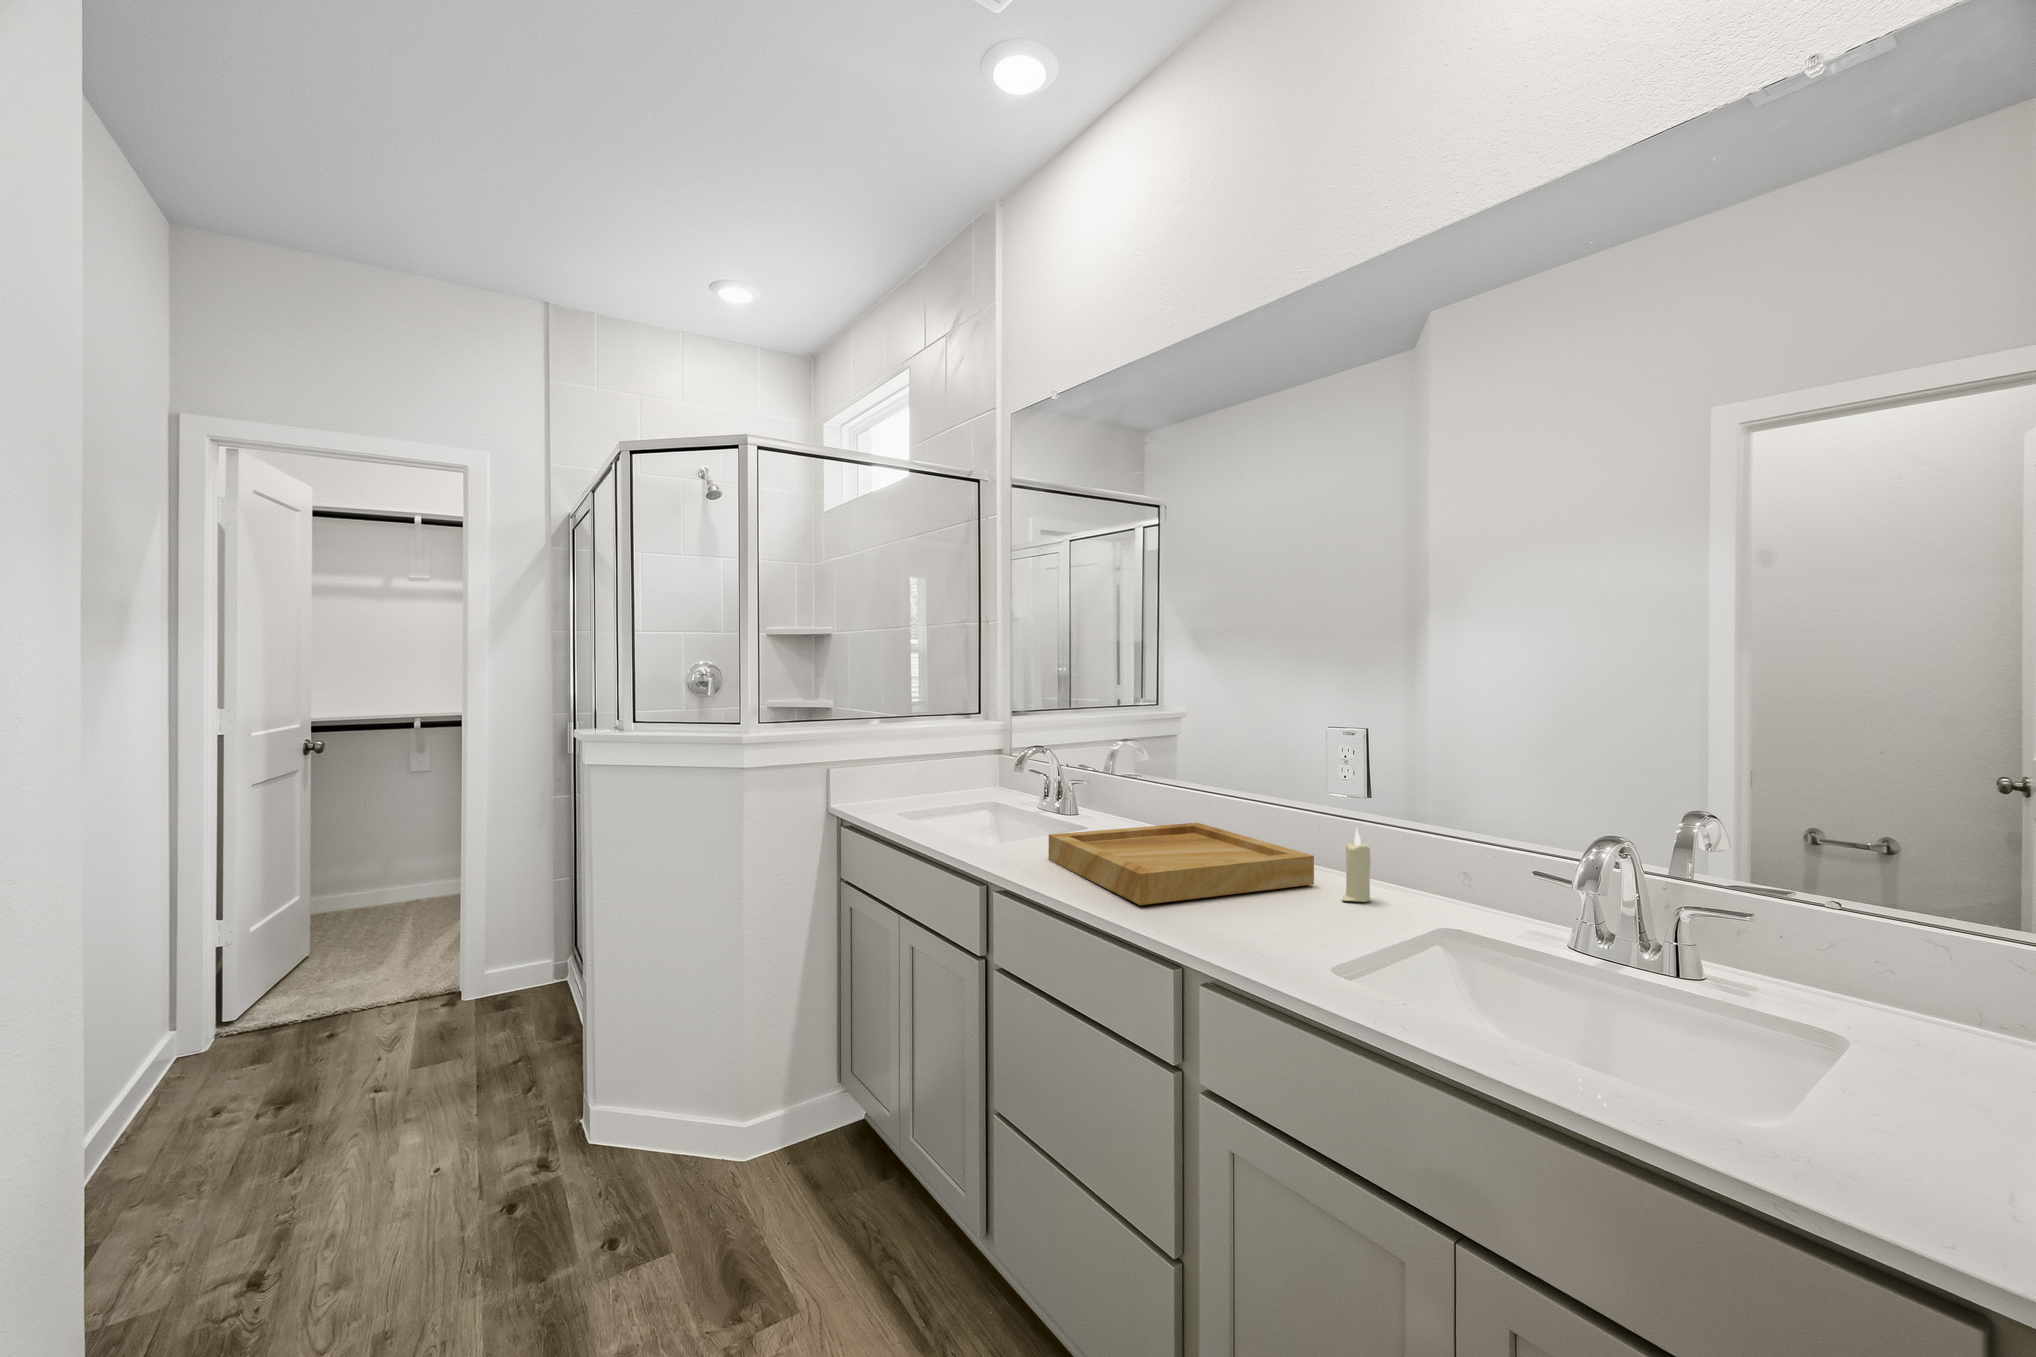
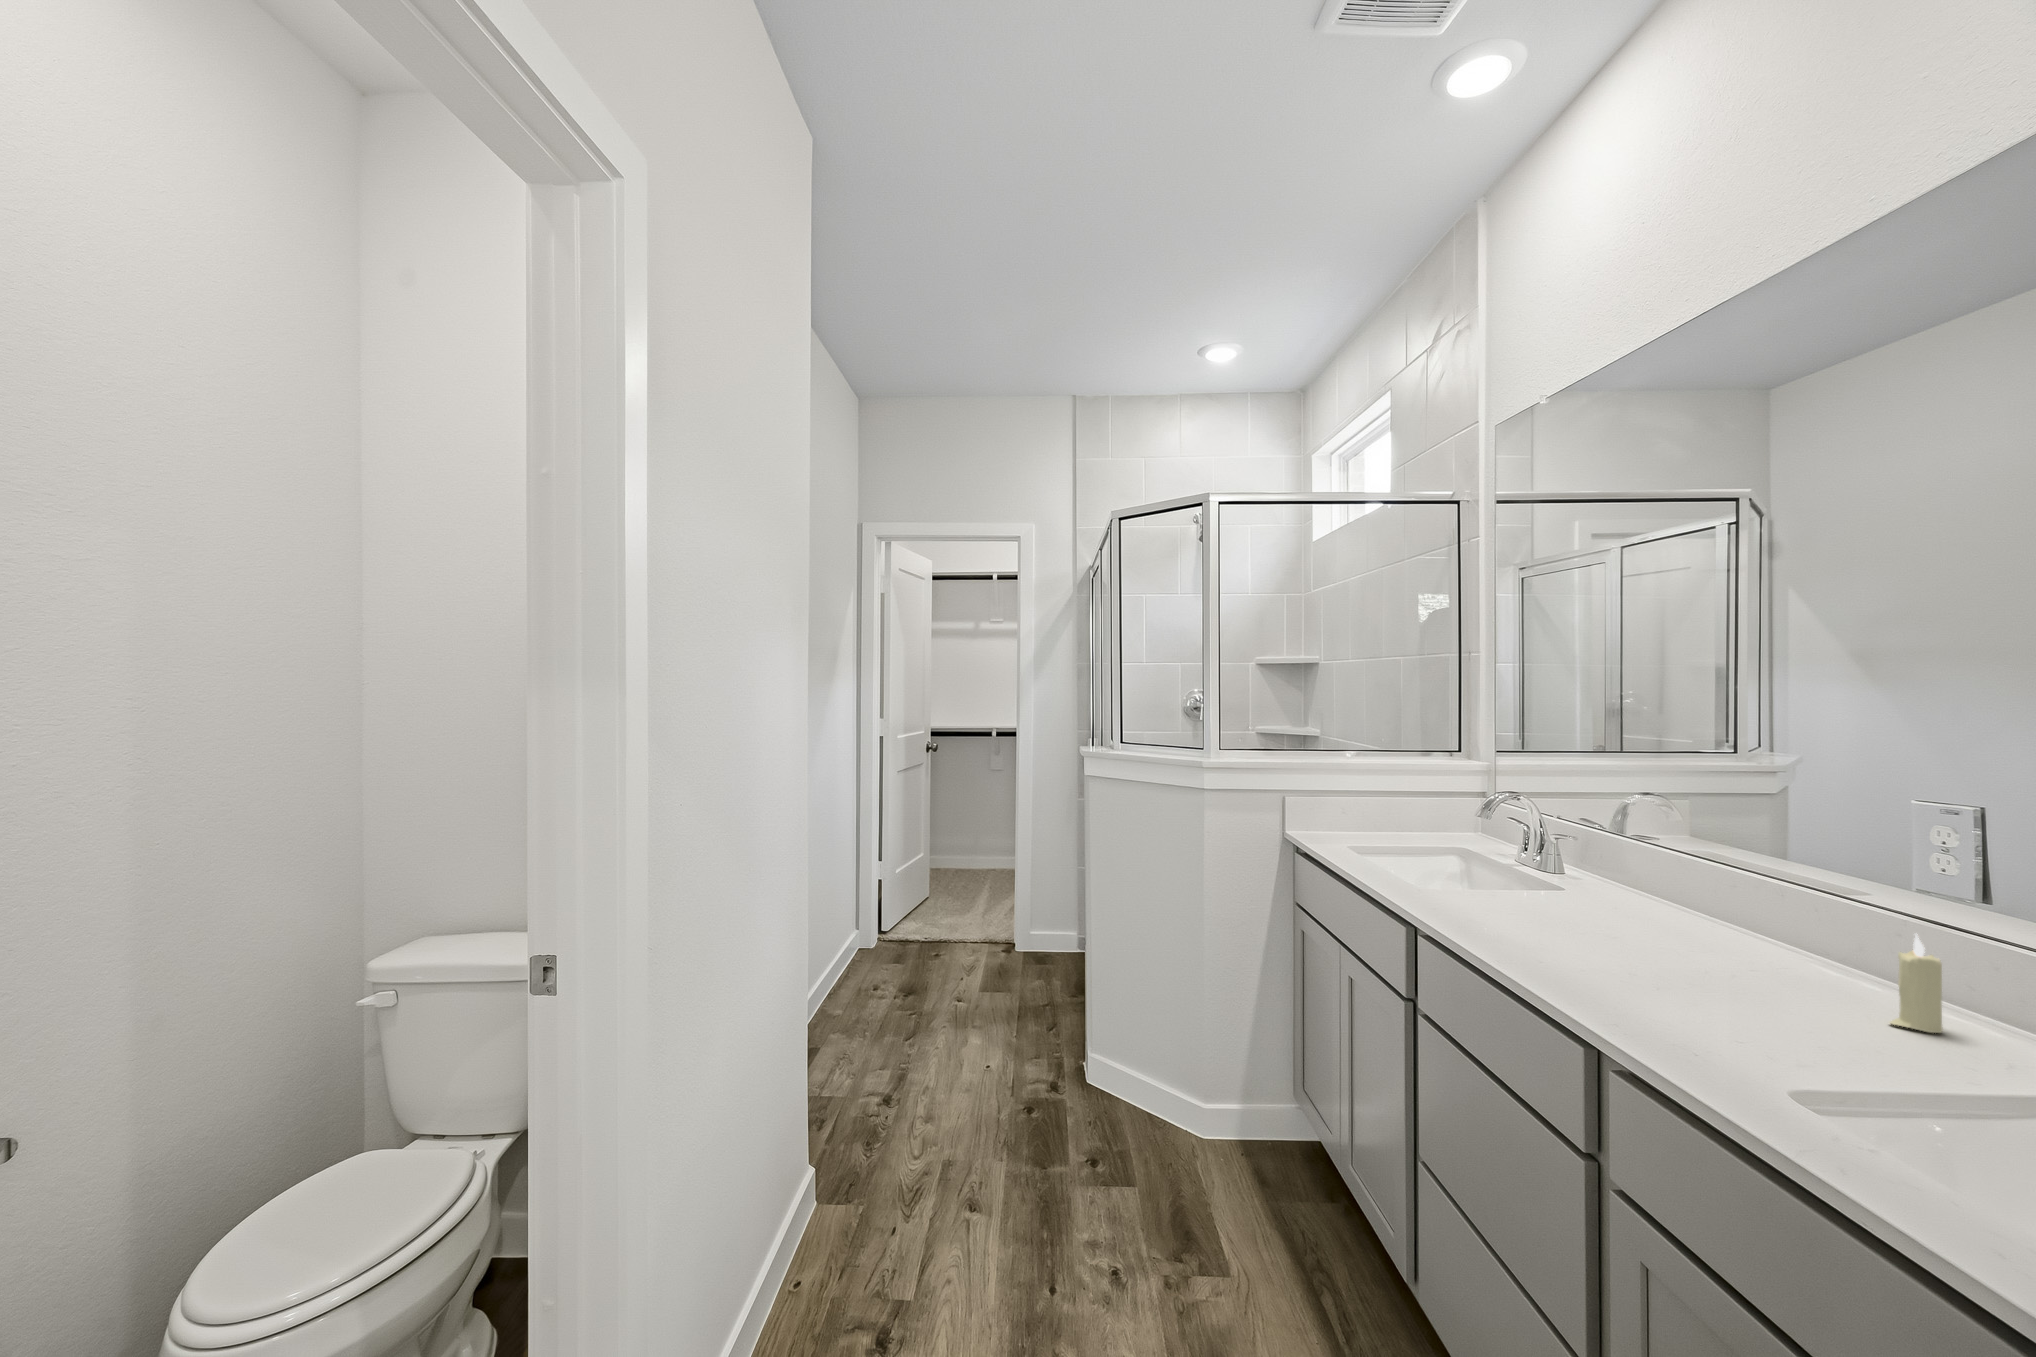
tray: present [1049,823,1314,905] -> none [1489,884,1856,997]

